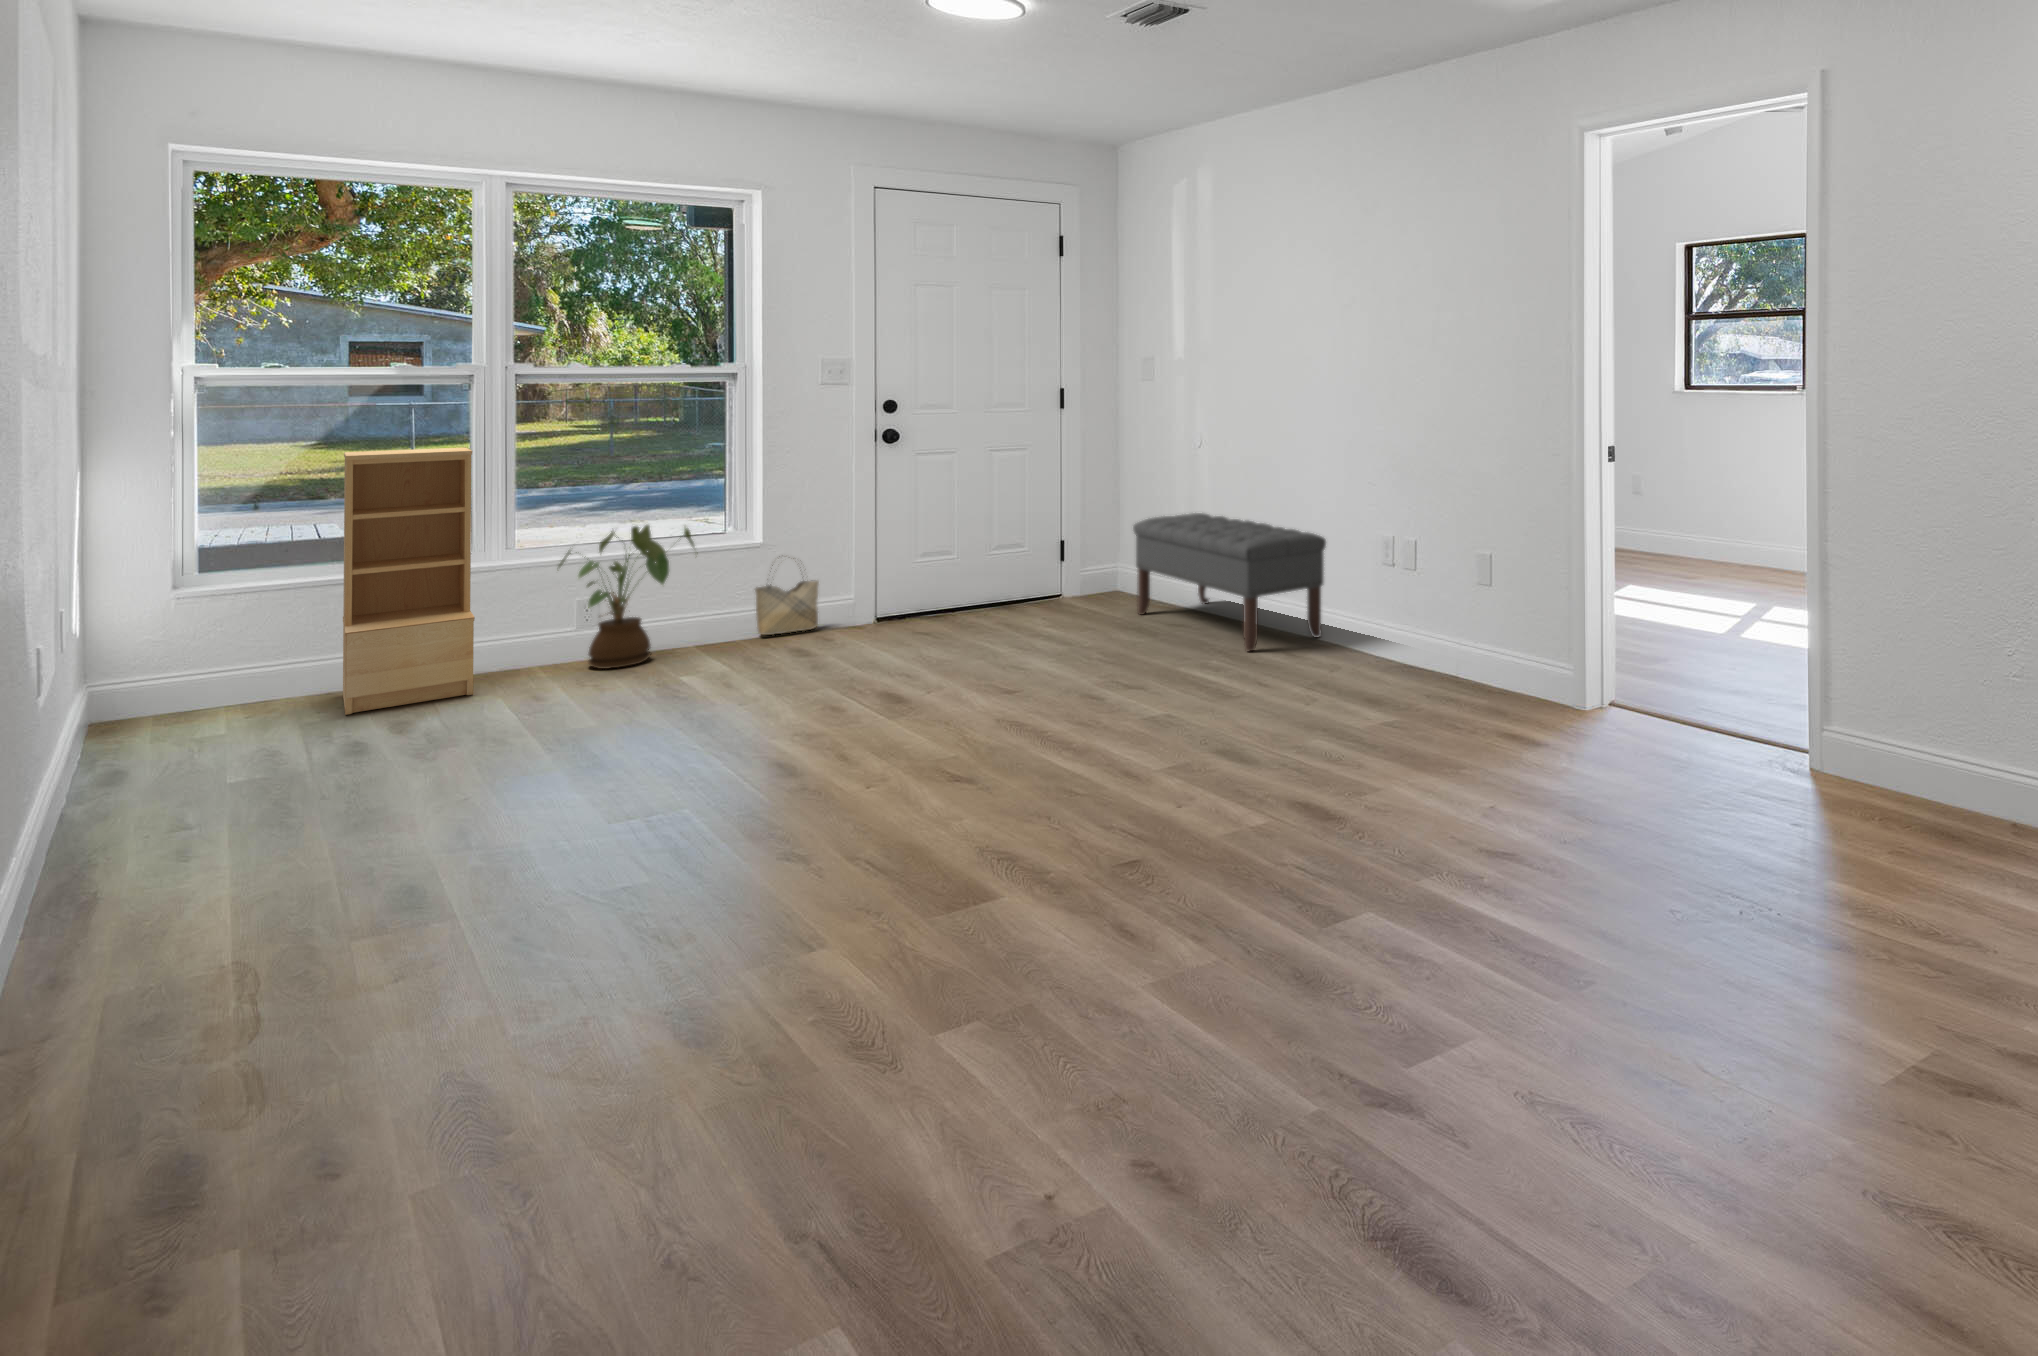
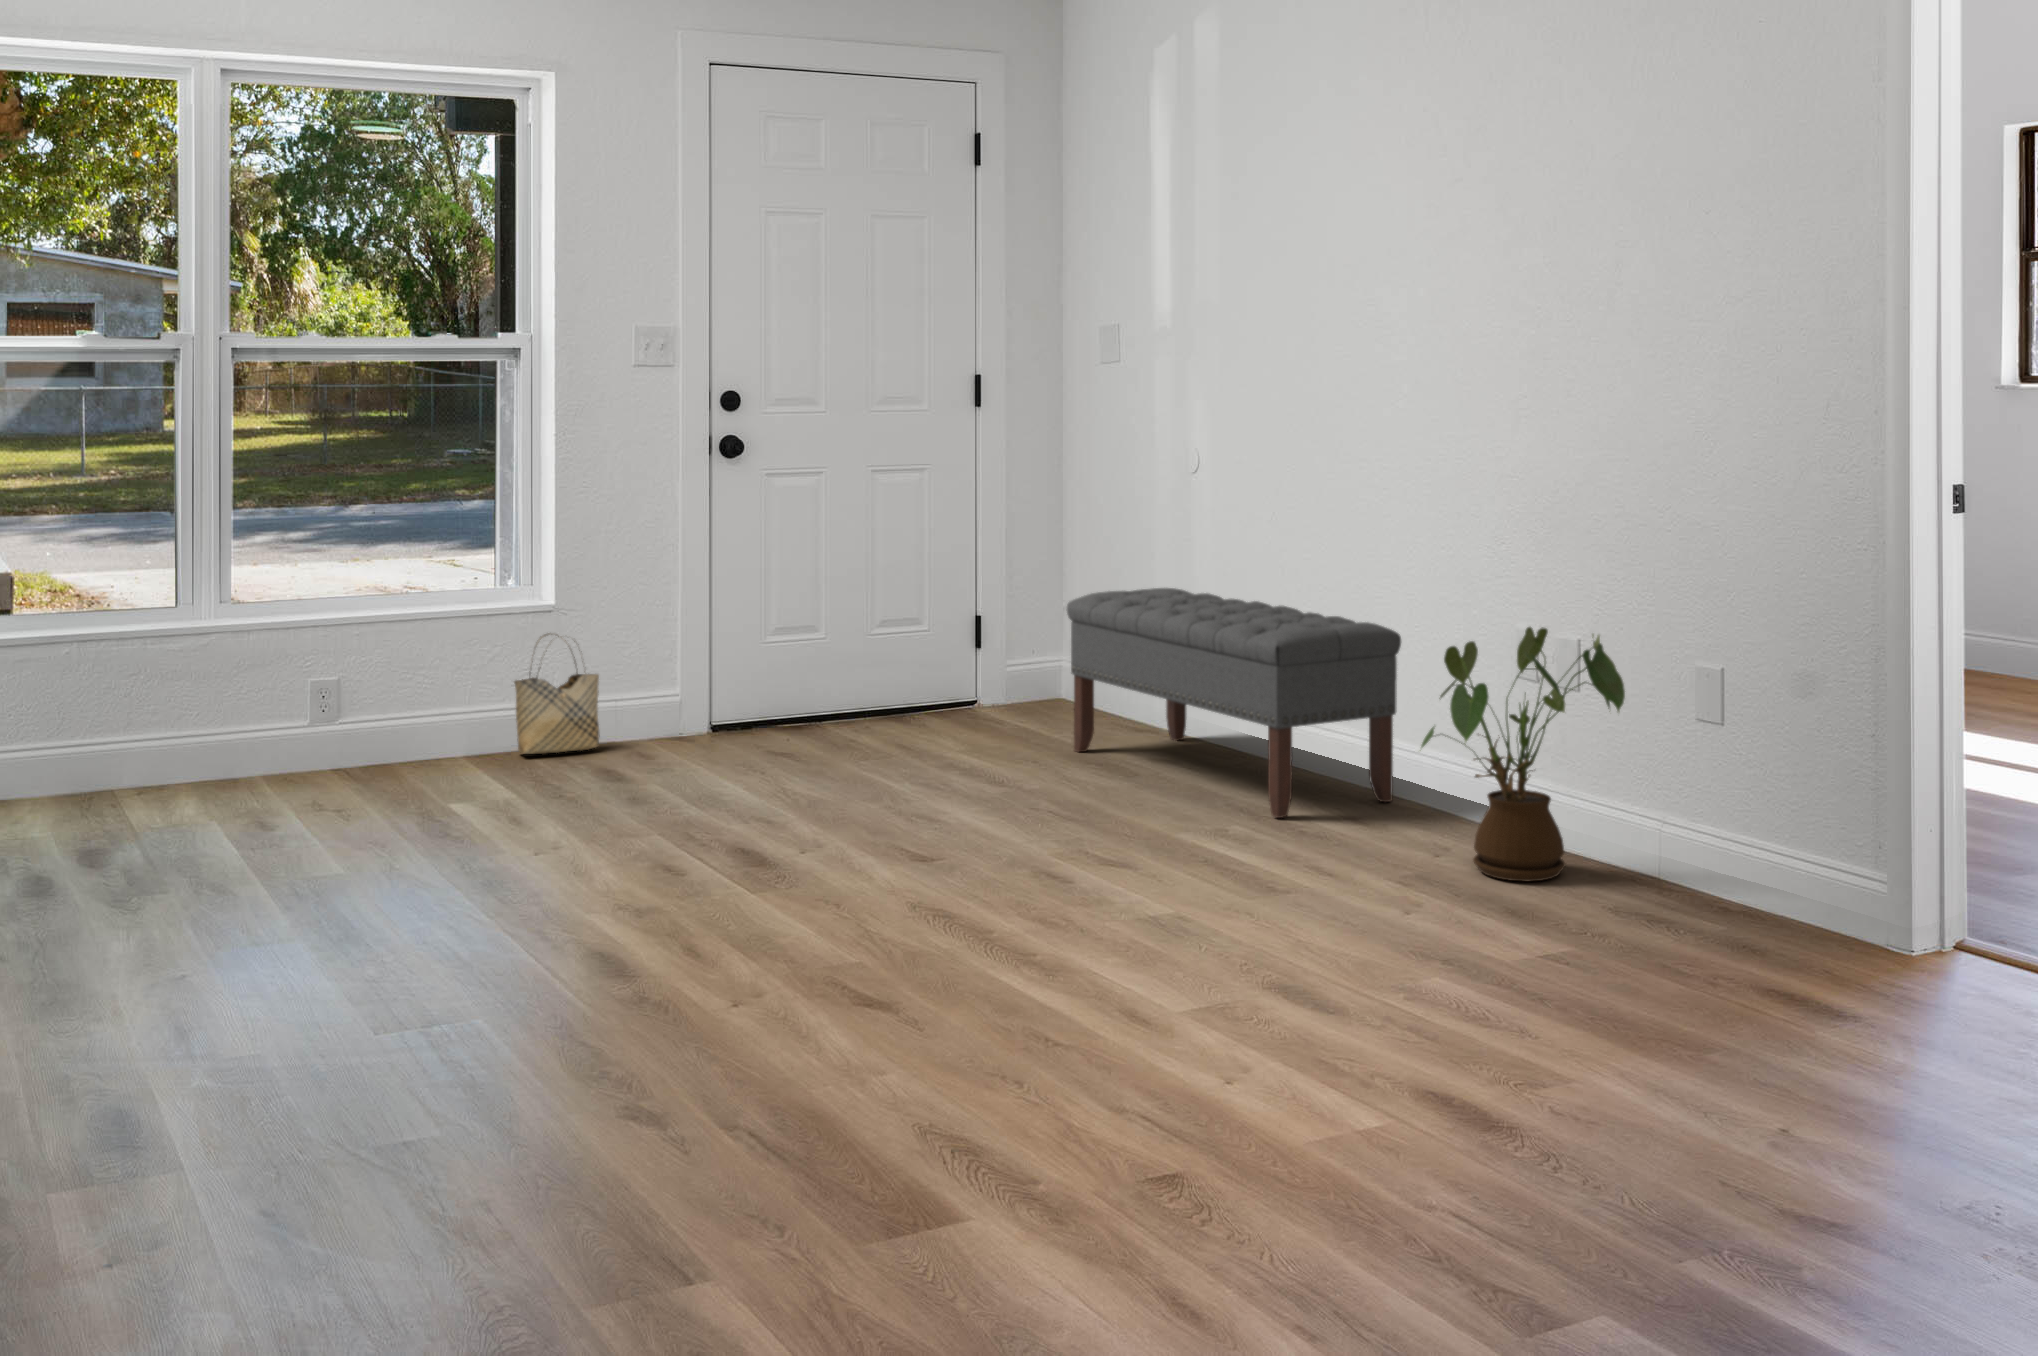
bookshelf: present [343,447,475,715] -> none [13,456,177,831]
house plant: present [559,525,694,669] -> present [1421,627,1625,882]

